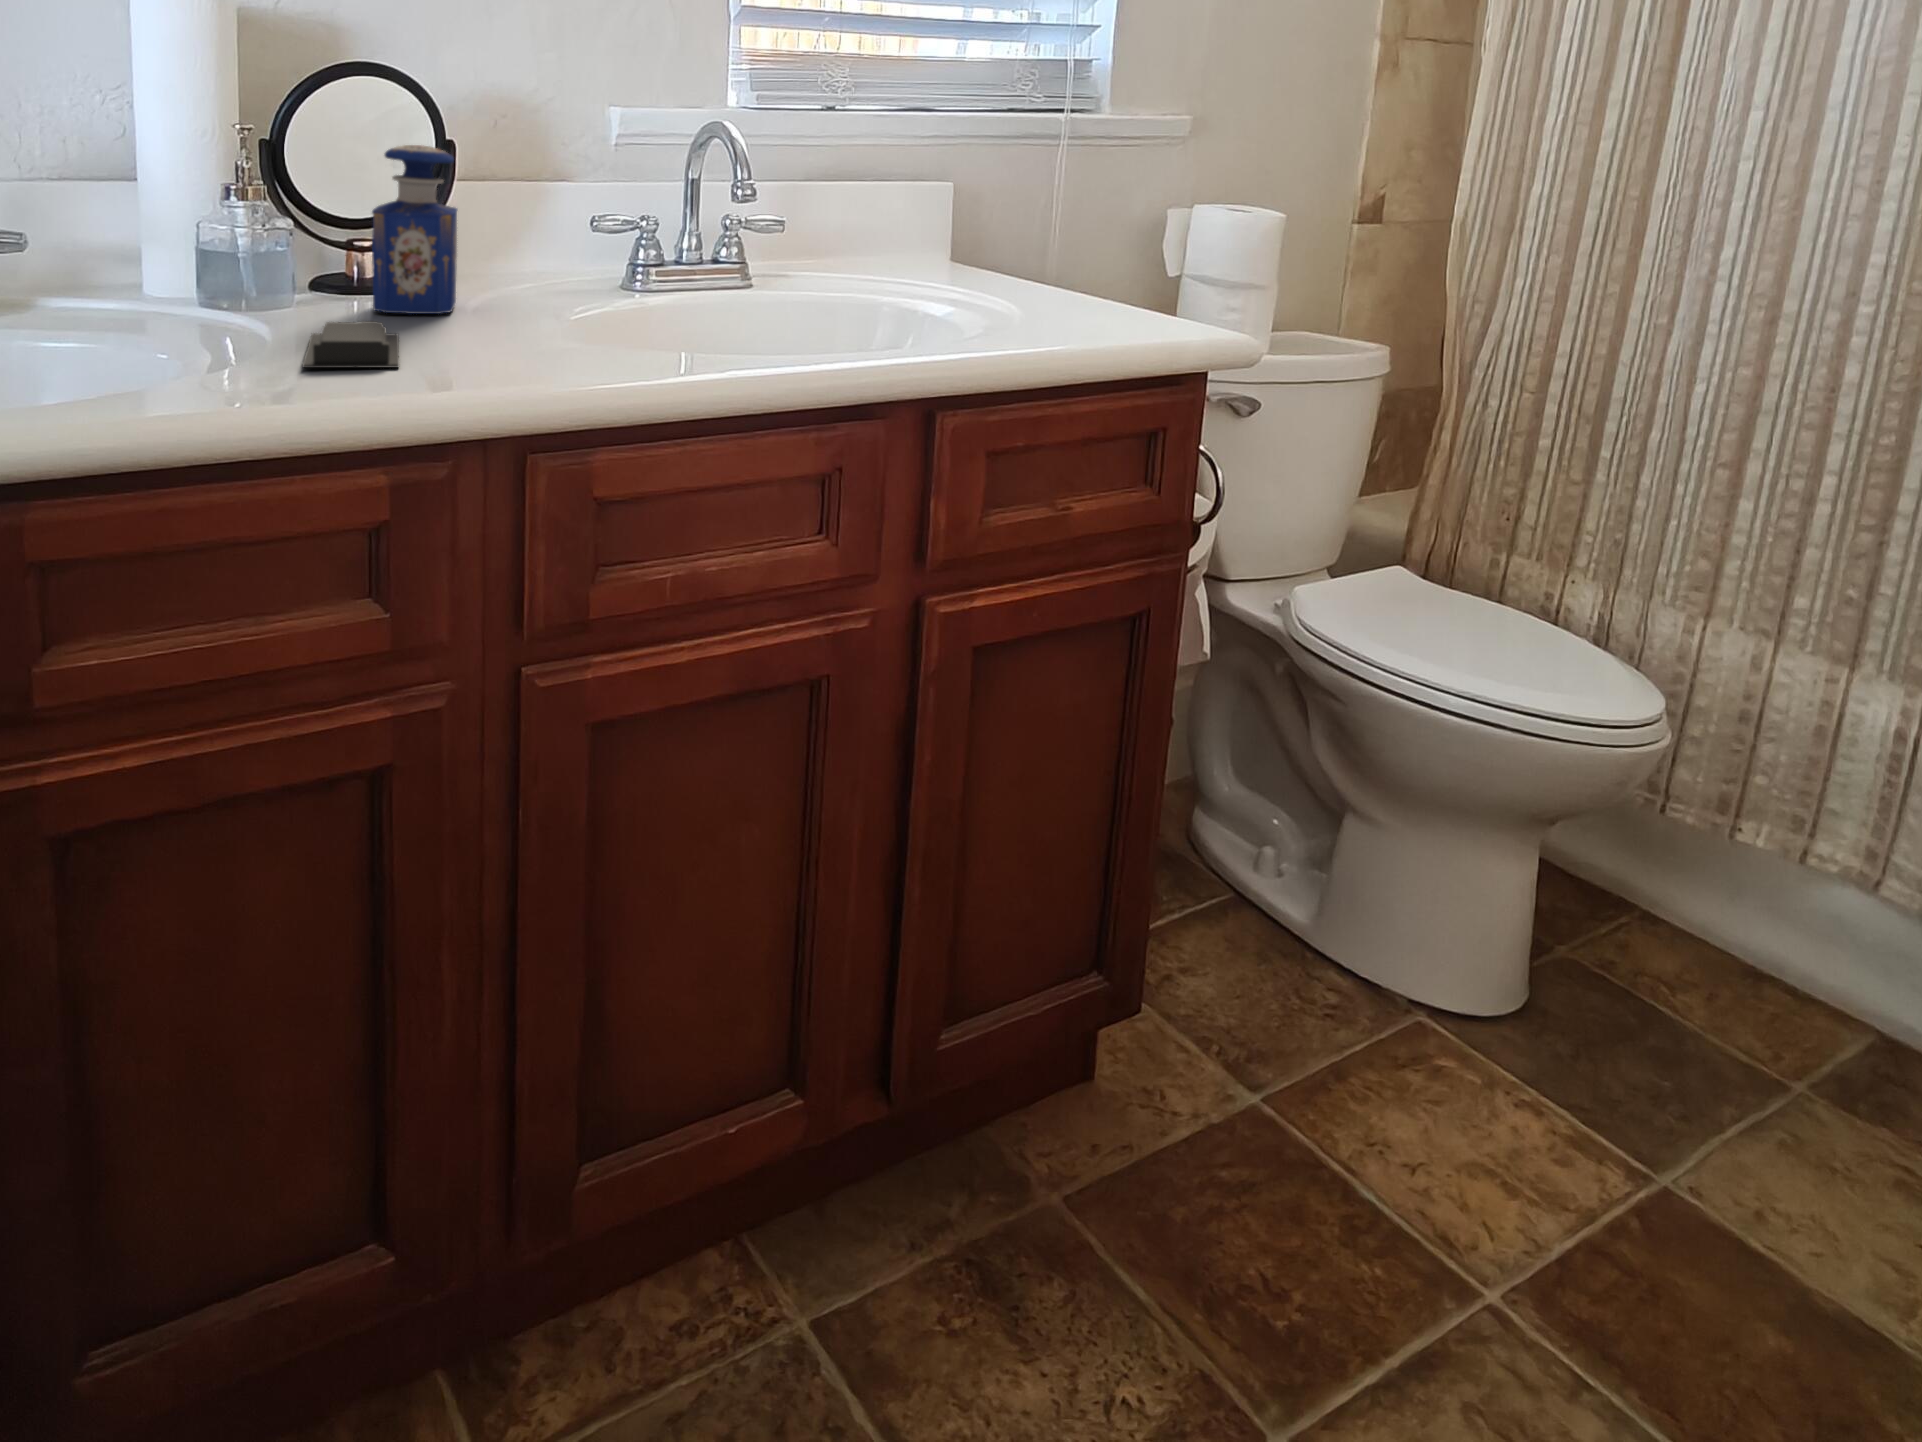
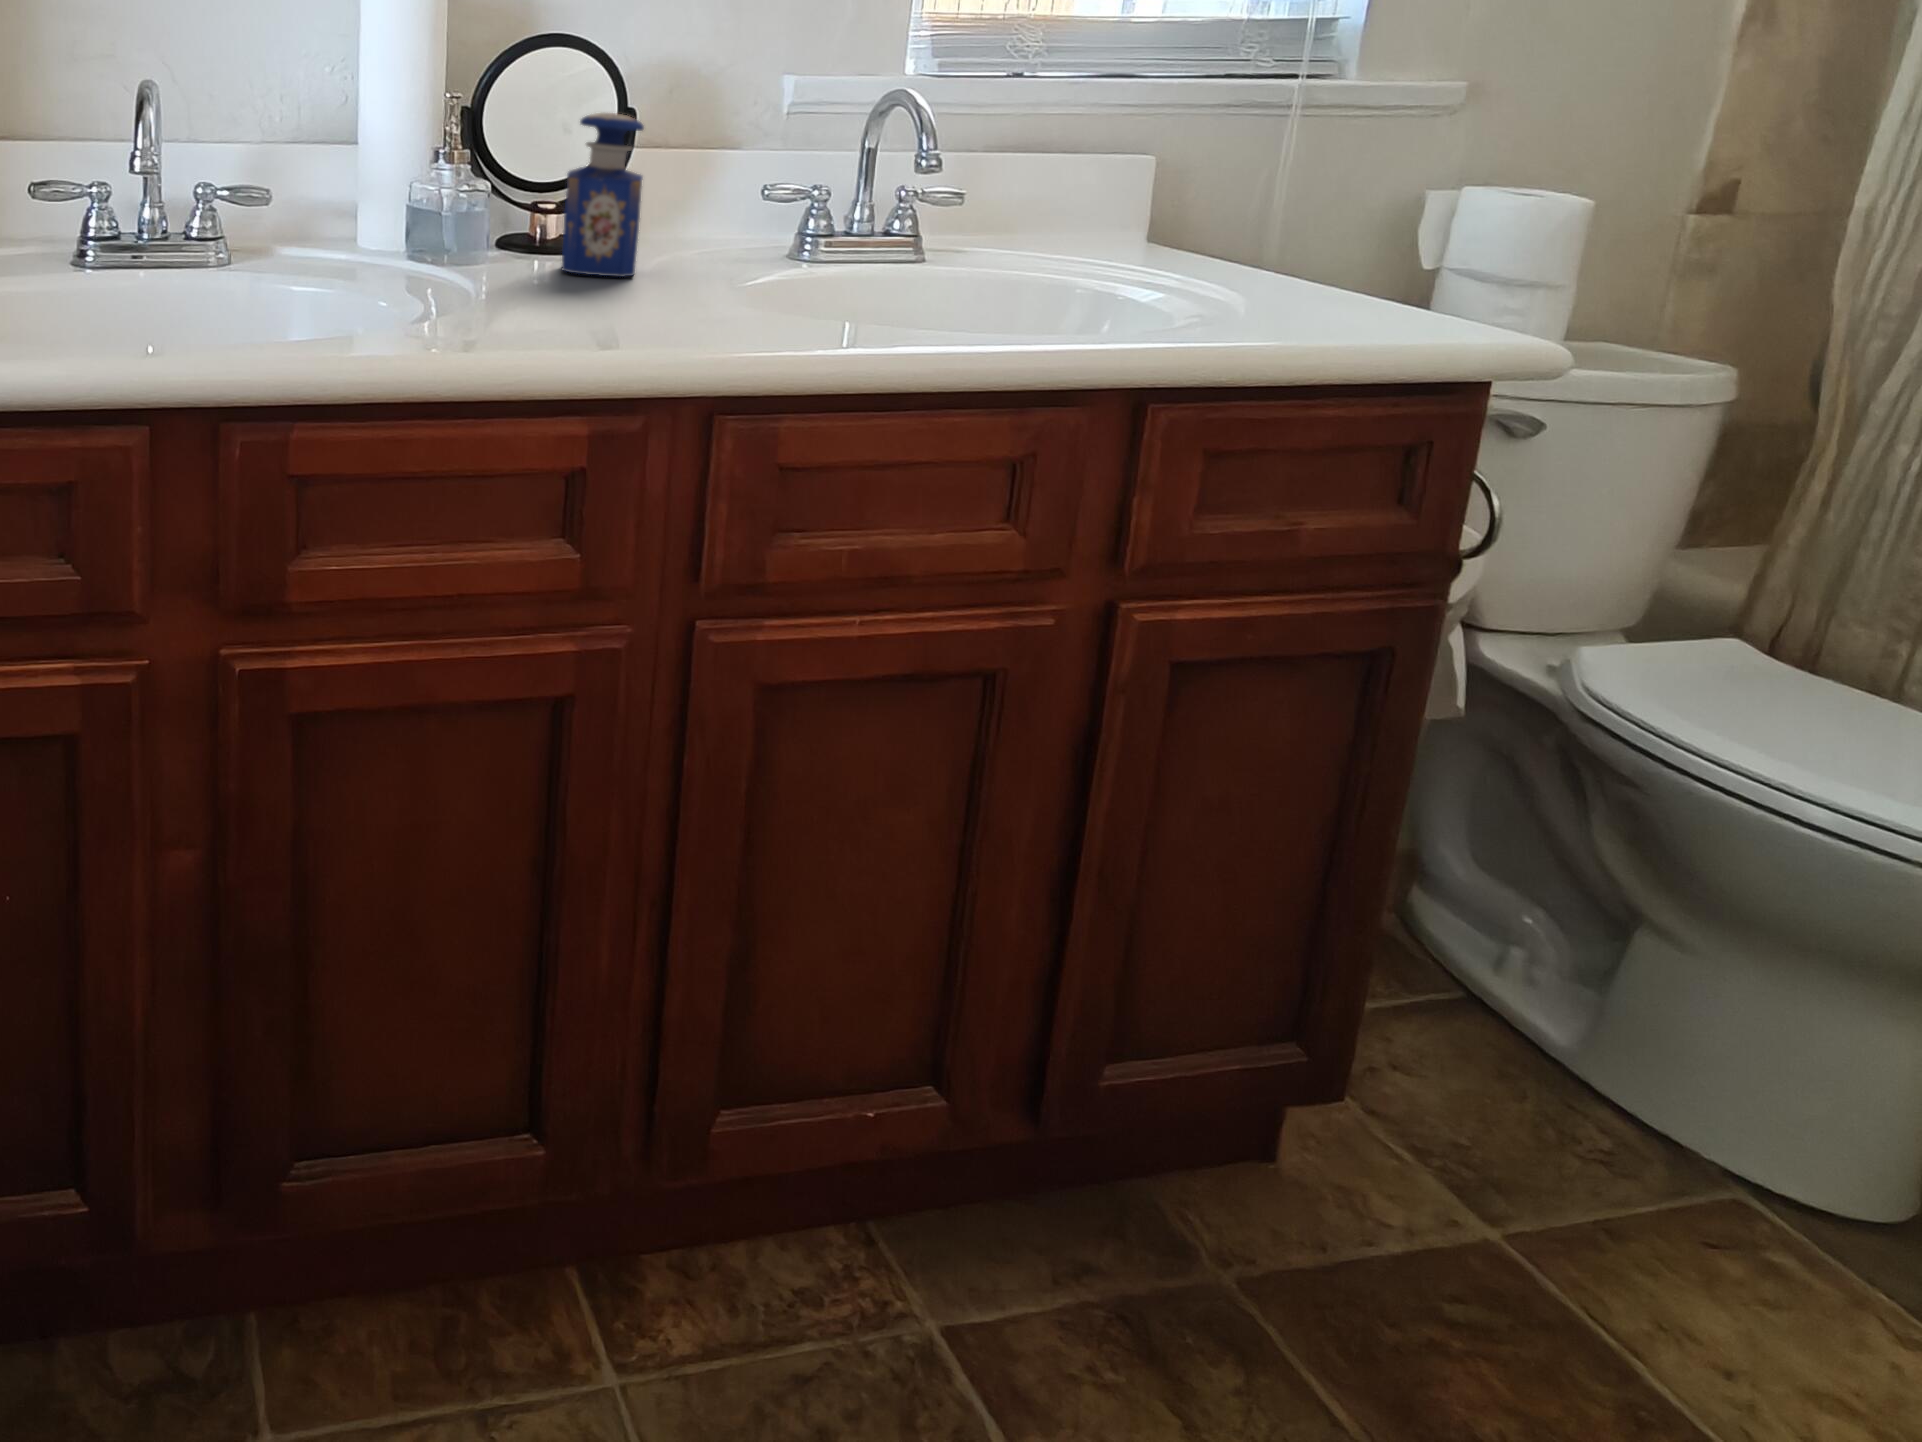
soap bar: present [303,321,399,368] -> none [518,278,611,323]

